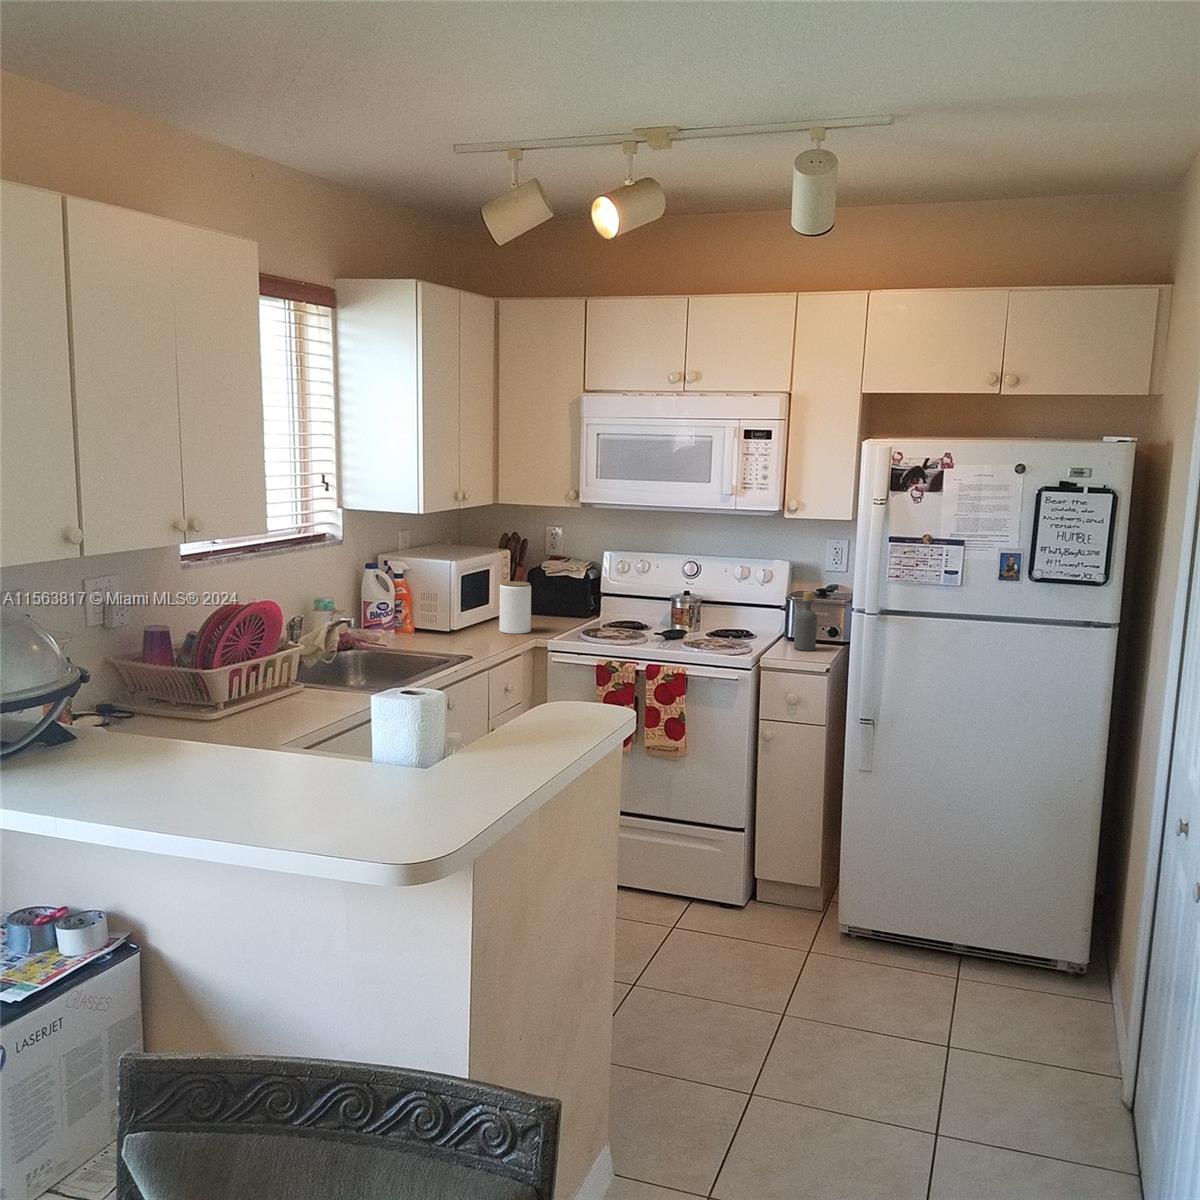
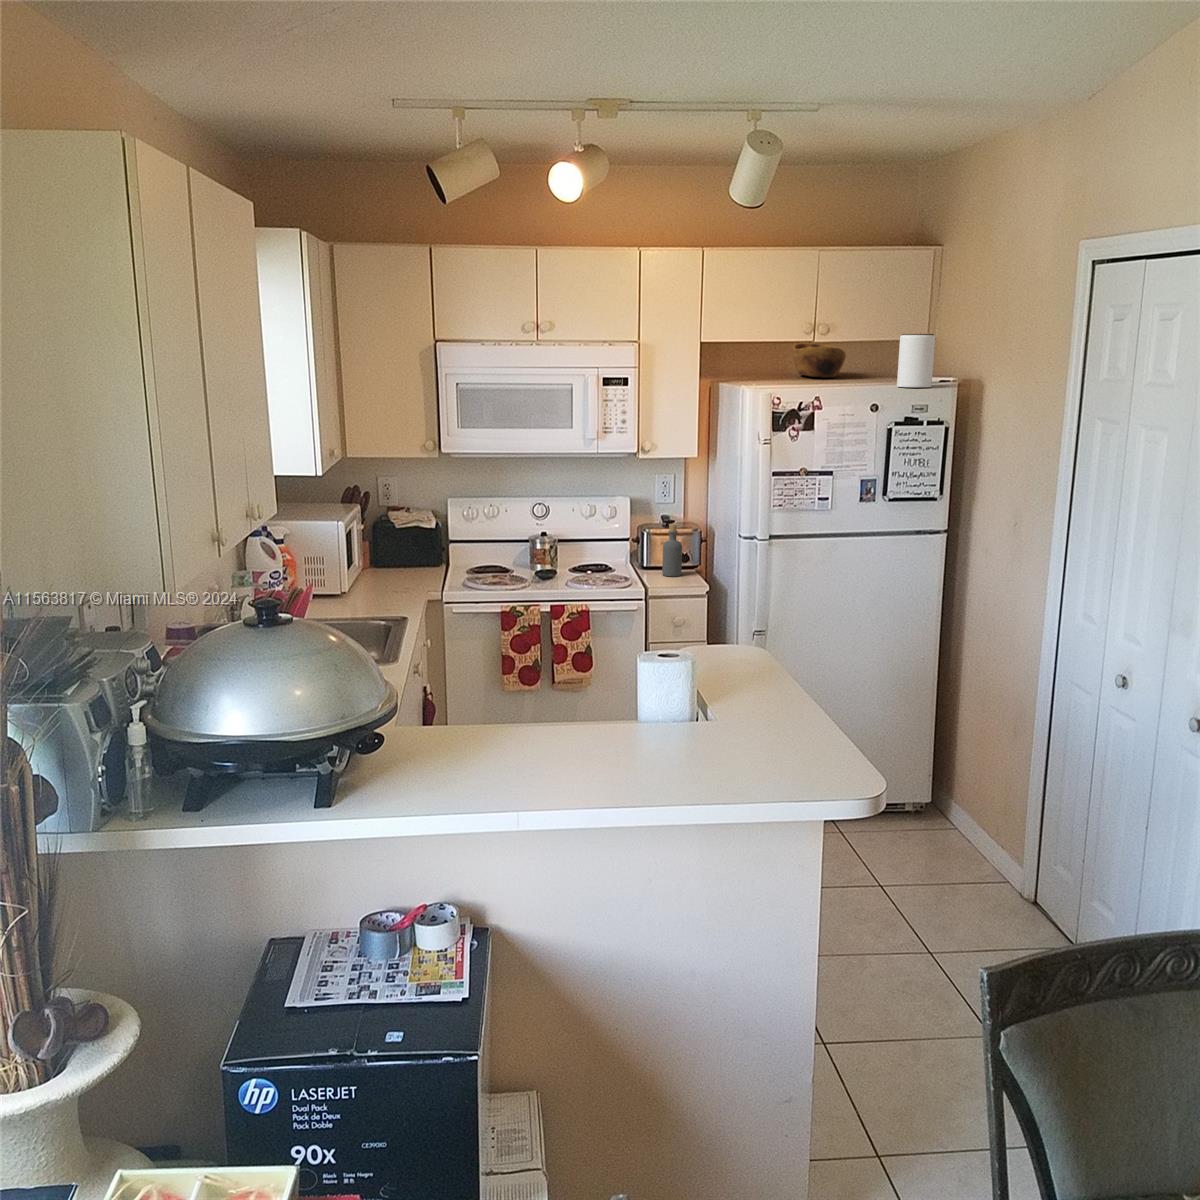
wooden bowl: none [976,398,1038,436] -> present [792,344,846,377]
jar: present [499,581,531,634] -> present [897,334,935,387]

